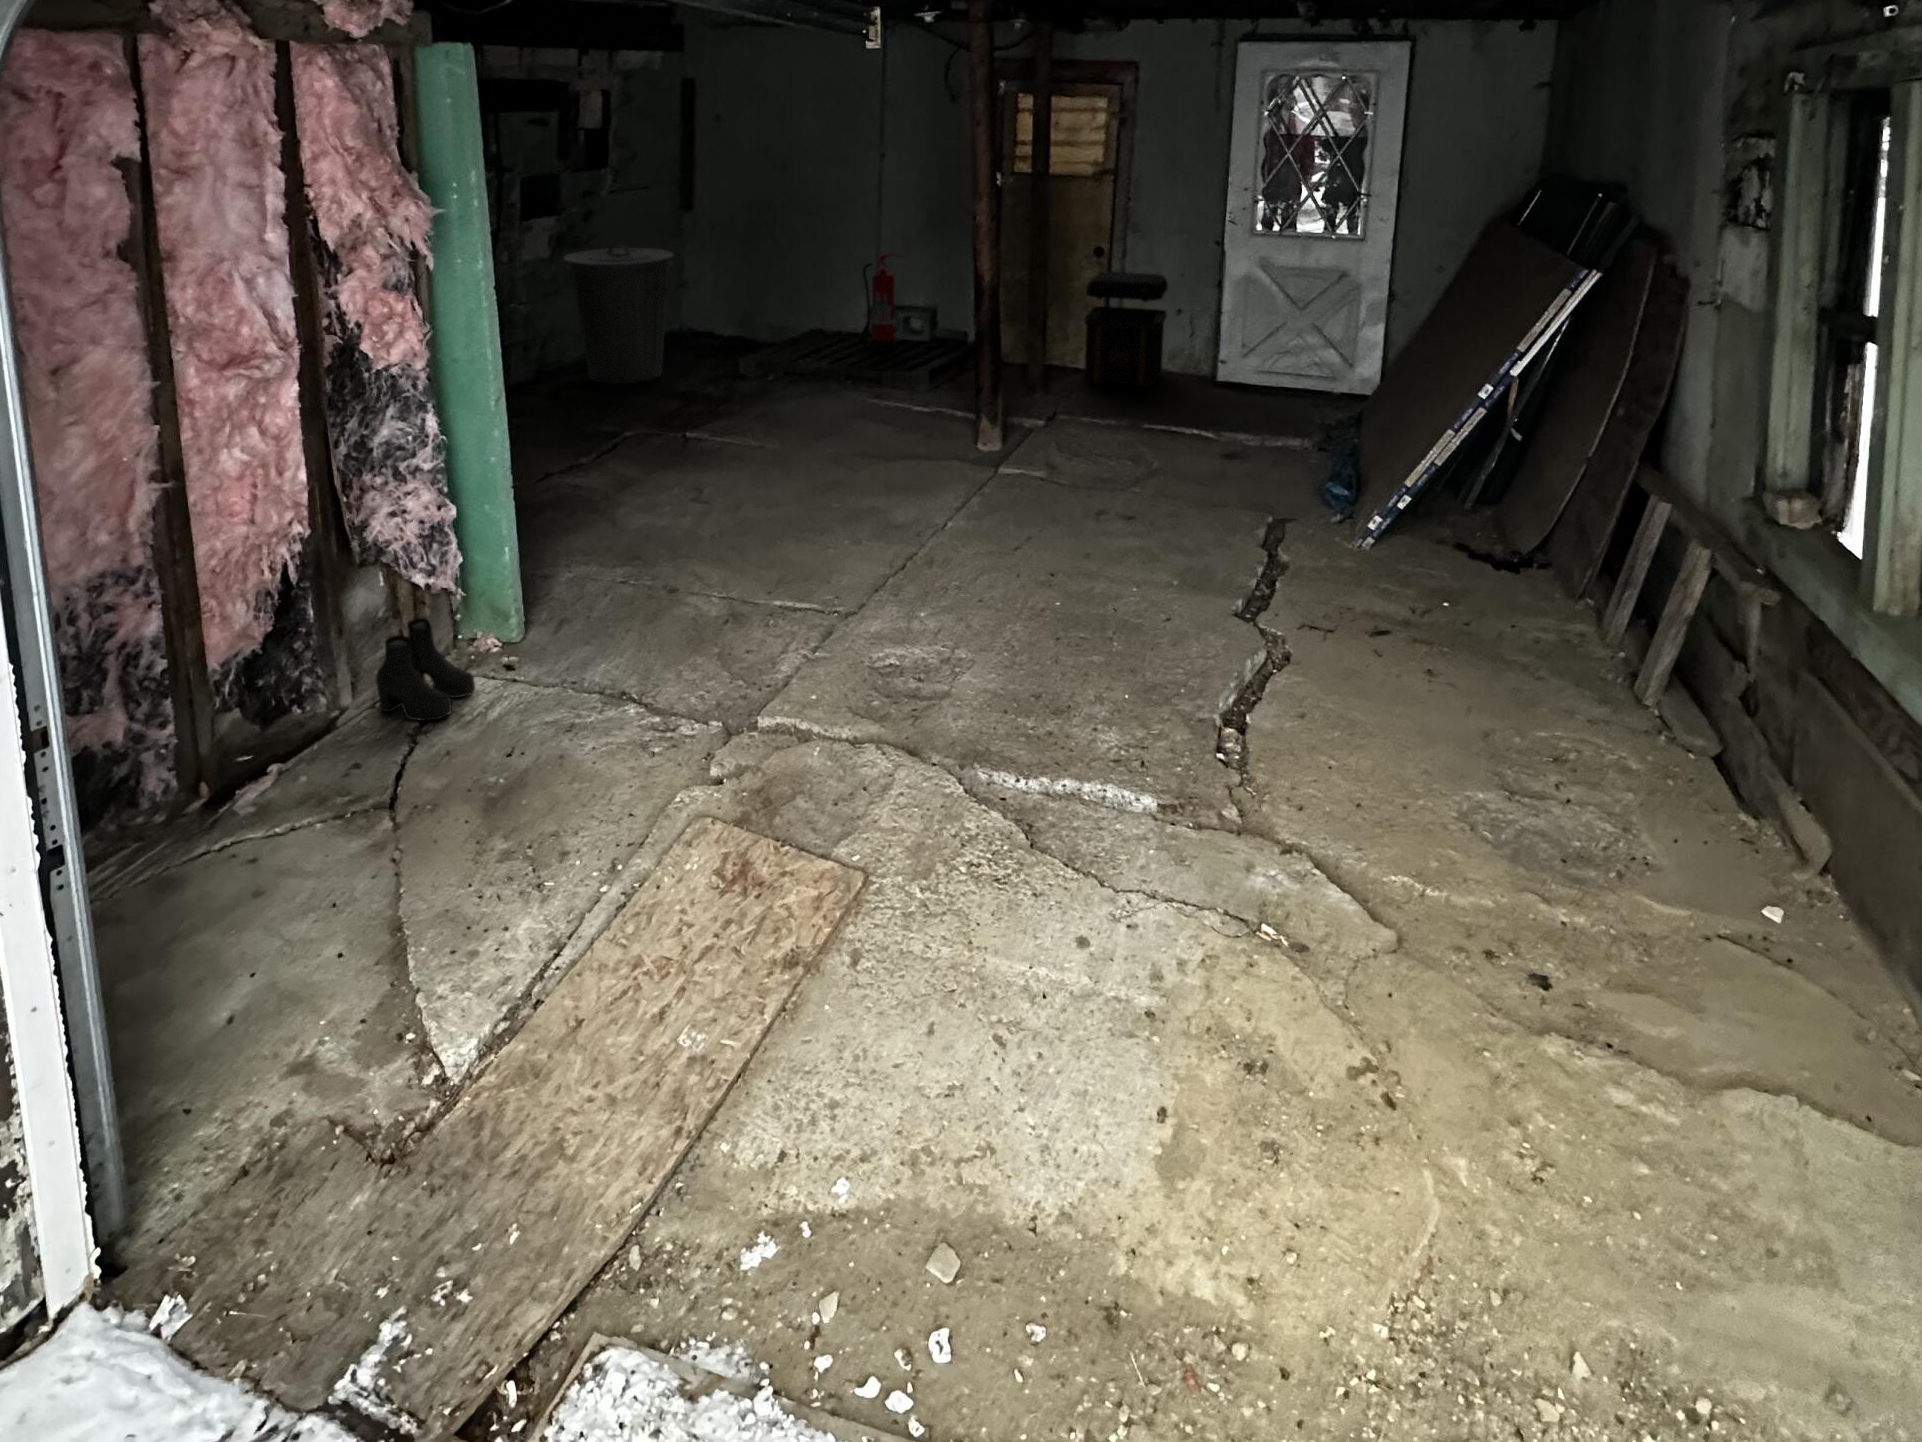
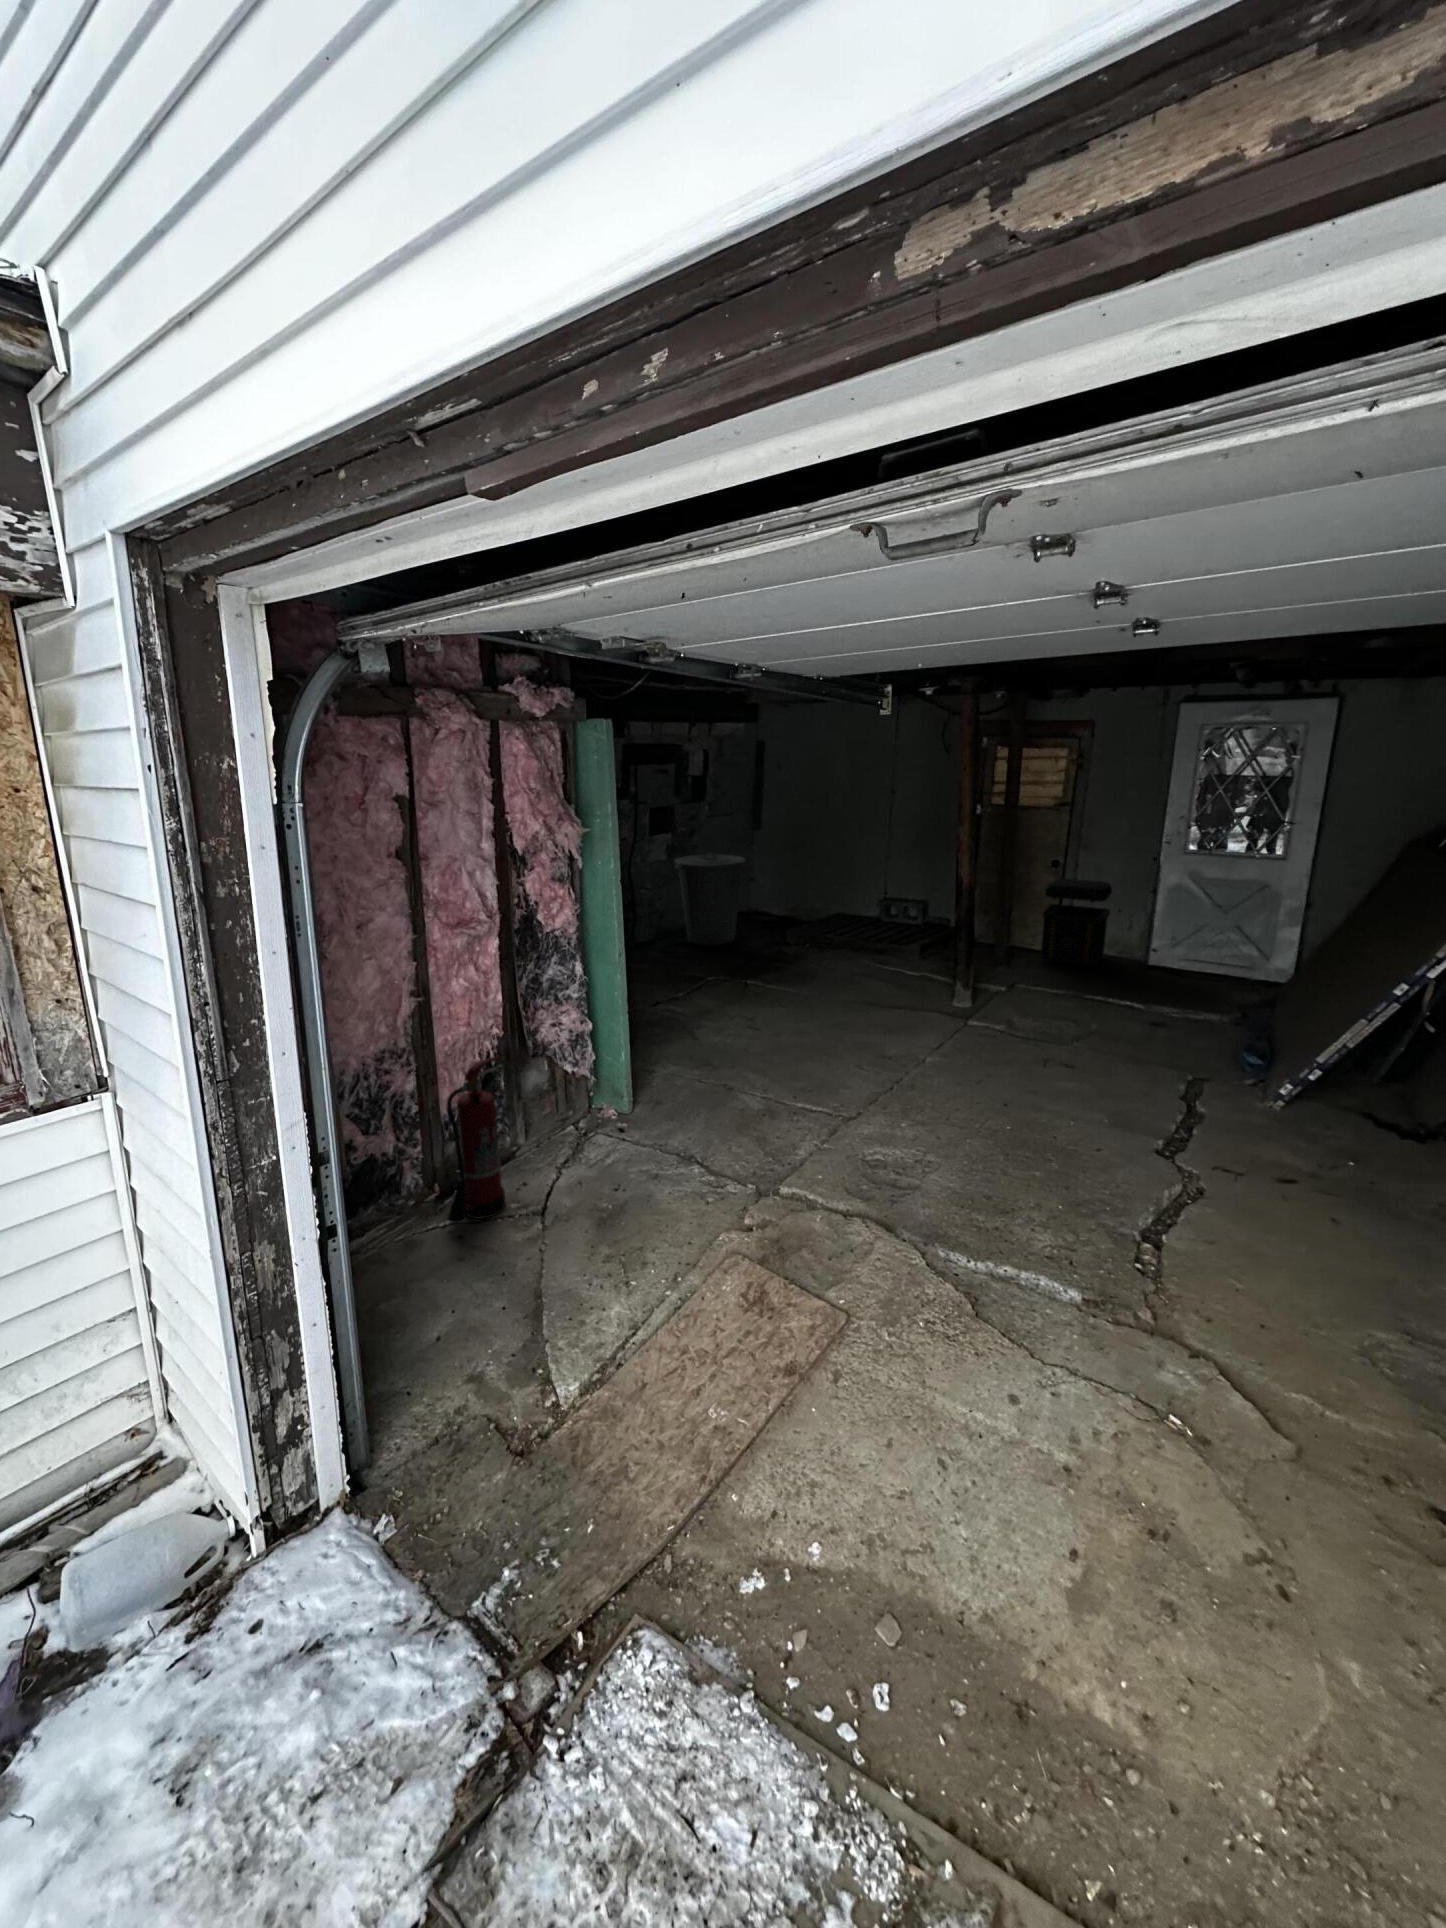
fire extinguisher: present [858,253,902,350] -> present [447,1057,505,1223]
boots: present [376,618,475,721] -> none [539,1094,599,1161]

